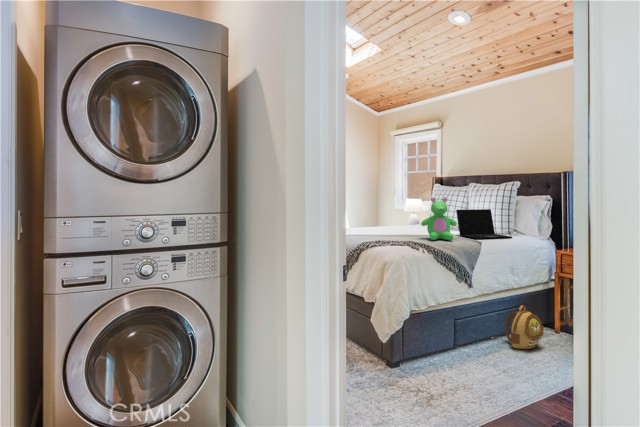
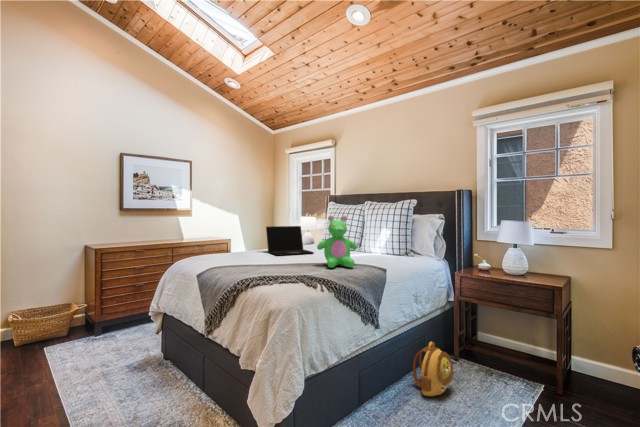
laptop: present [456,209,512,239] -> present [266,226,314,256]

